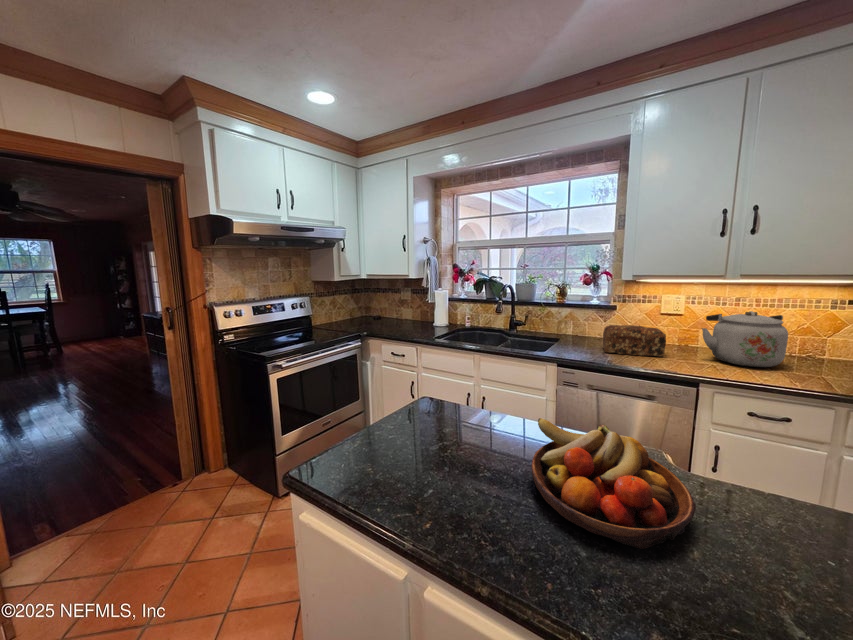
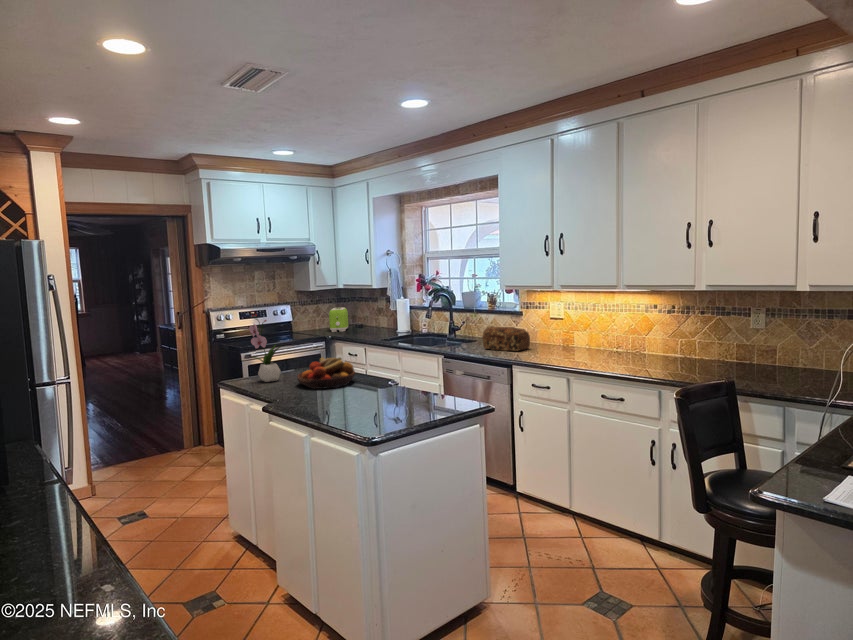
toaster: none [352,299,373,325] -> present [329,307,348,332]
kettle: present [702,311,788,367] -> none [540,313,596,356]
flower arrangement: none [400,334,475,503] -> present [249,314,281,382]

